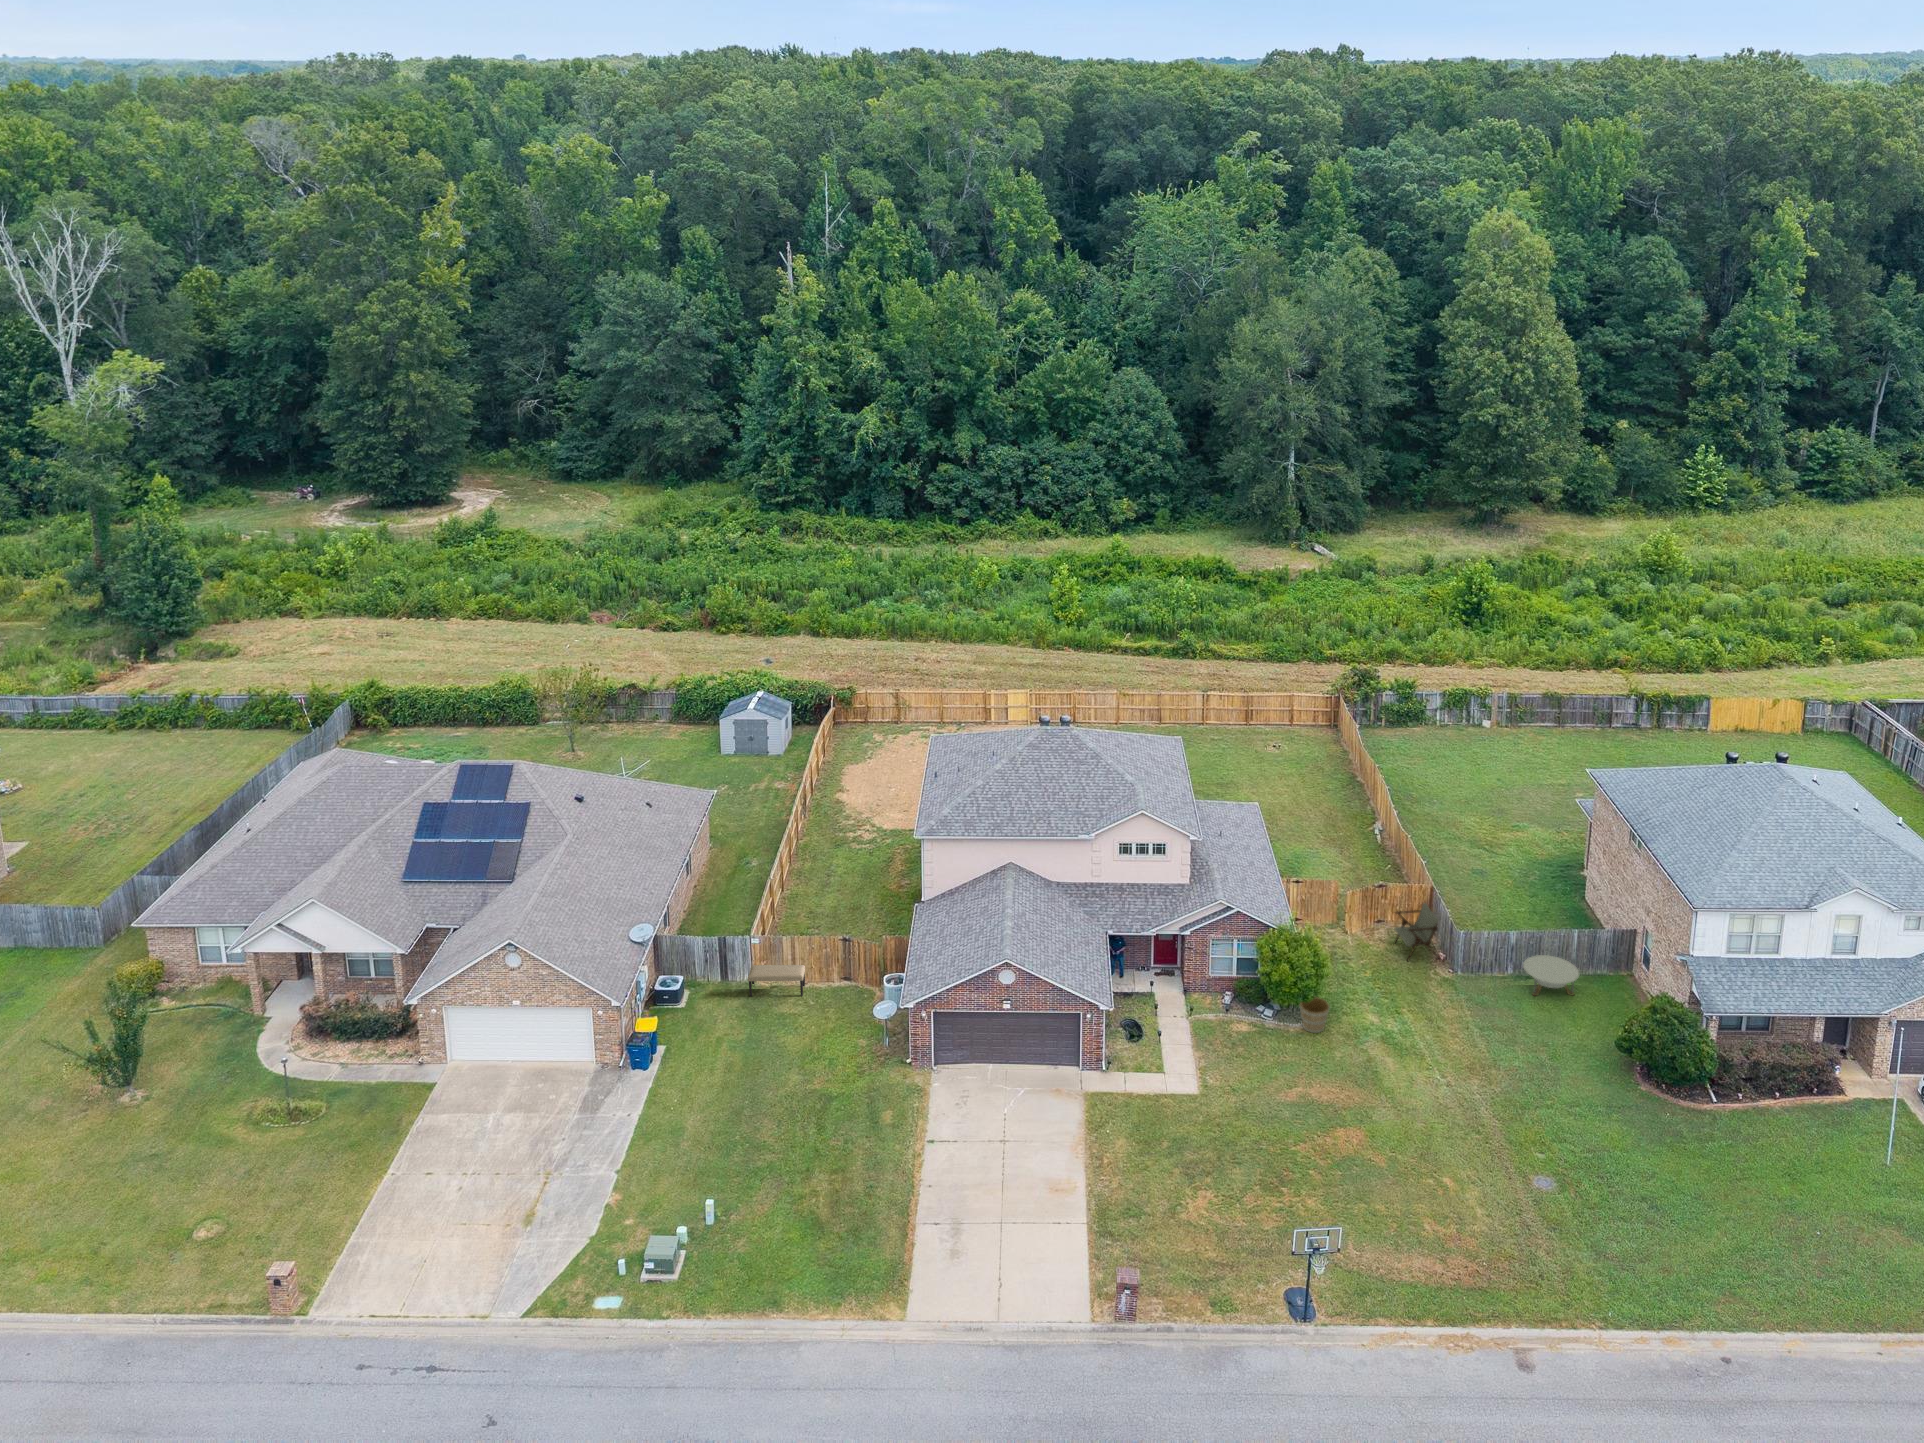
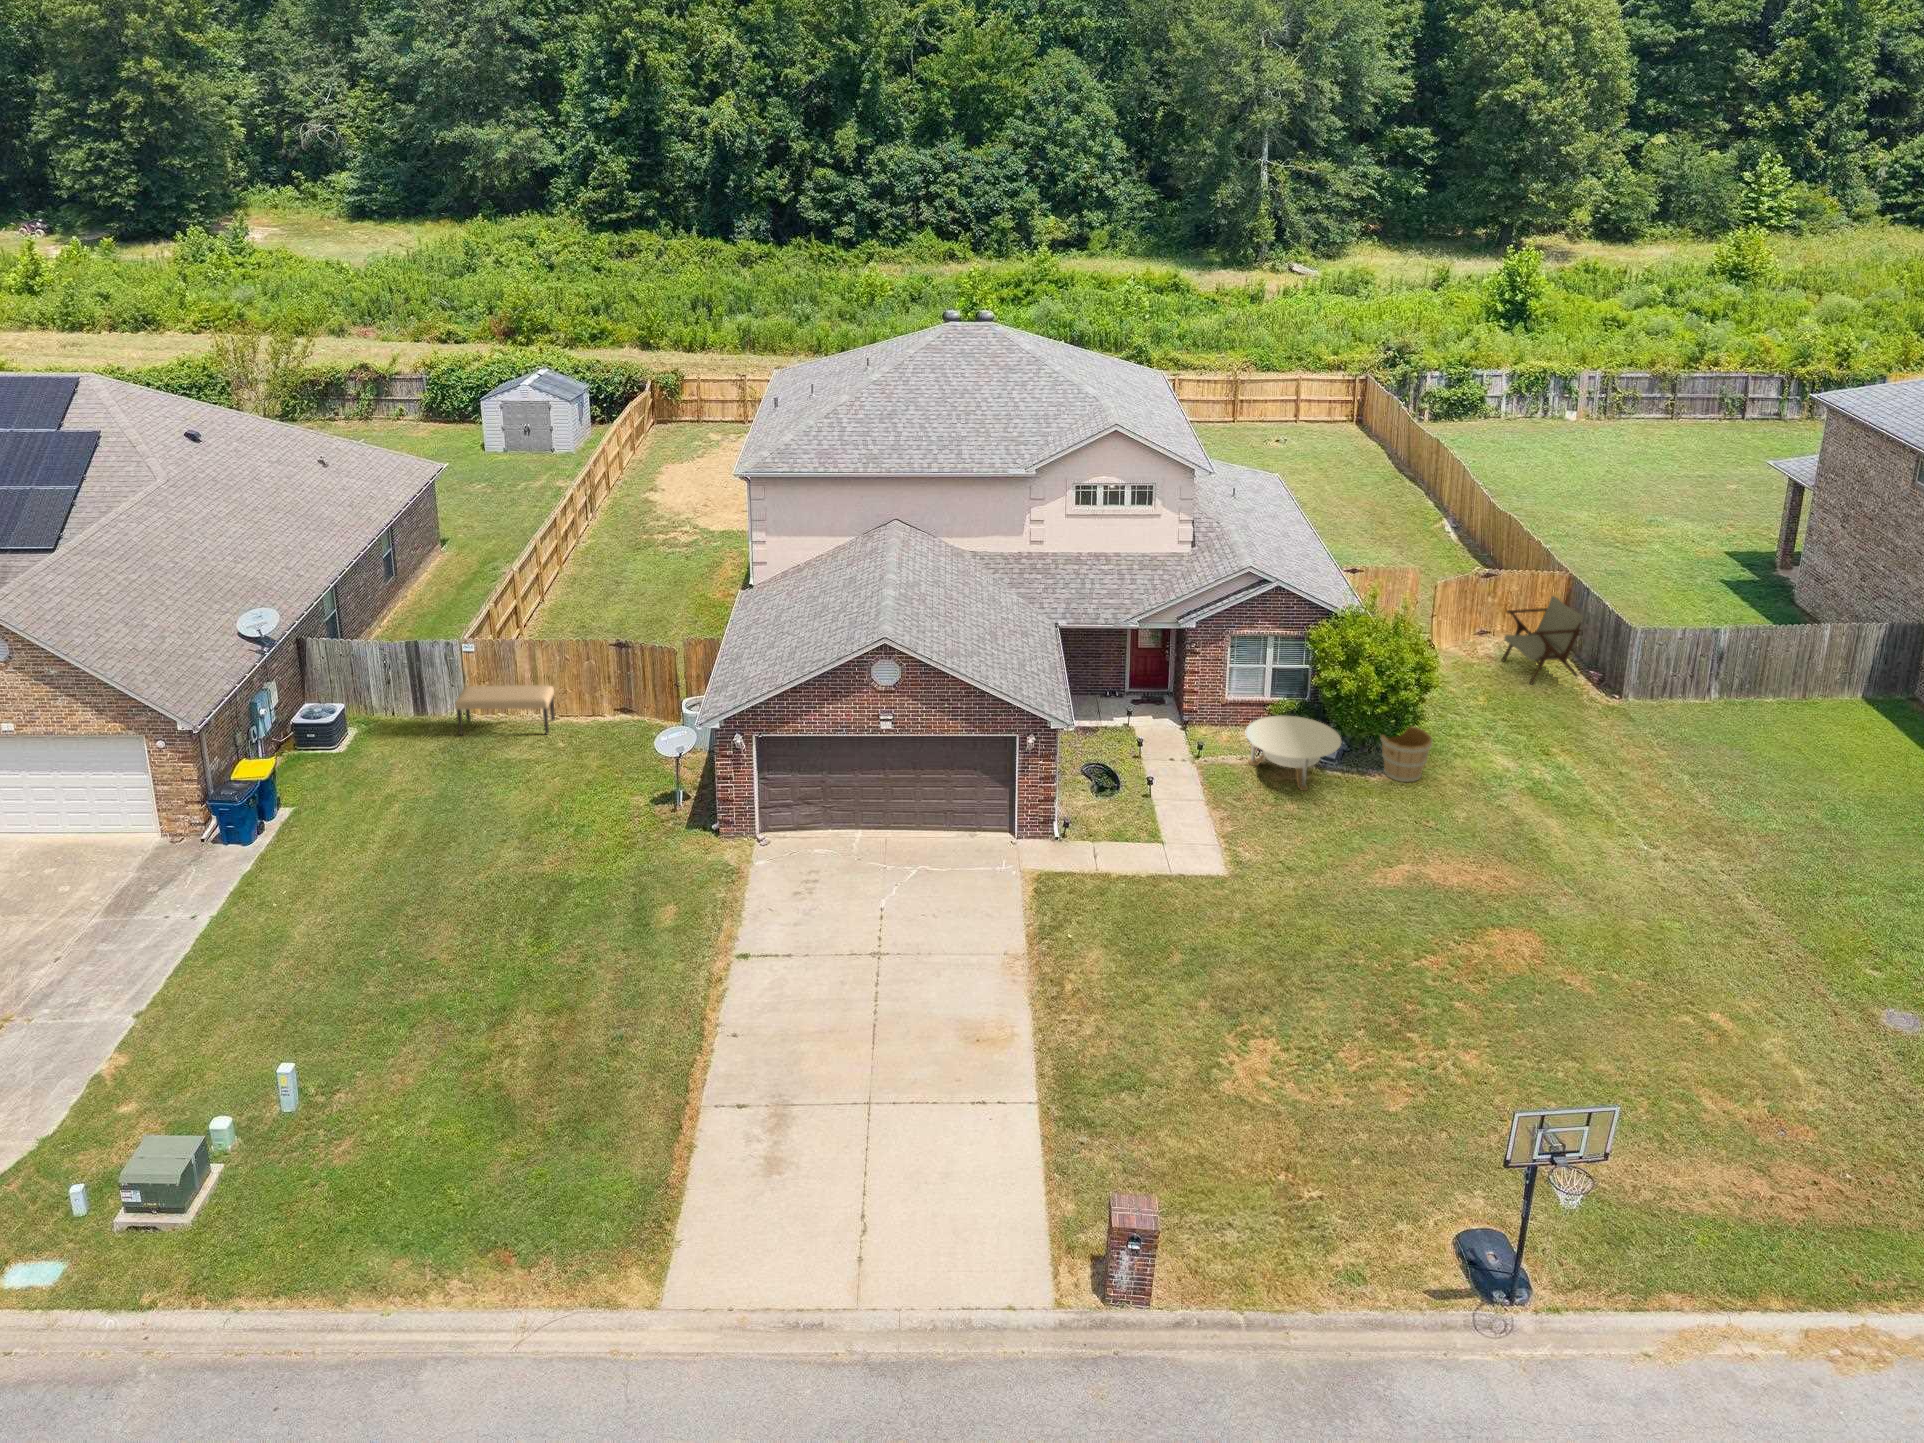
round table: present [1523,955,1579,996] -> present [1246,716,1341,791]

